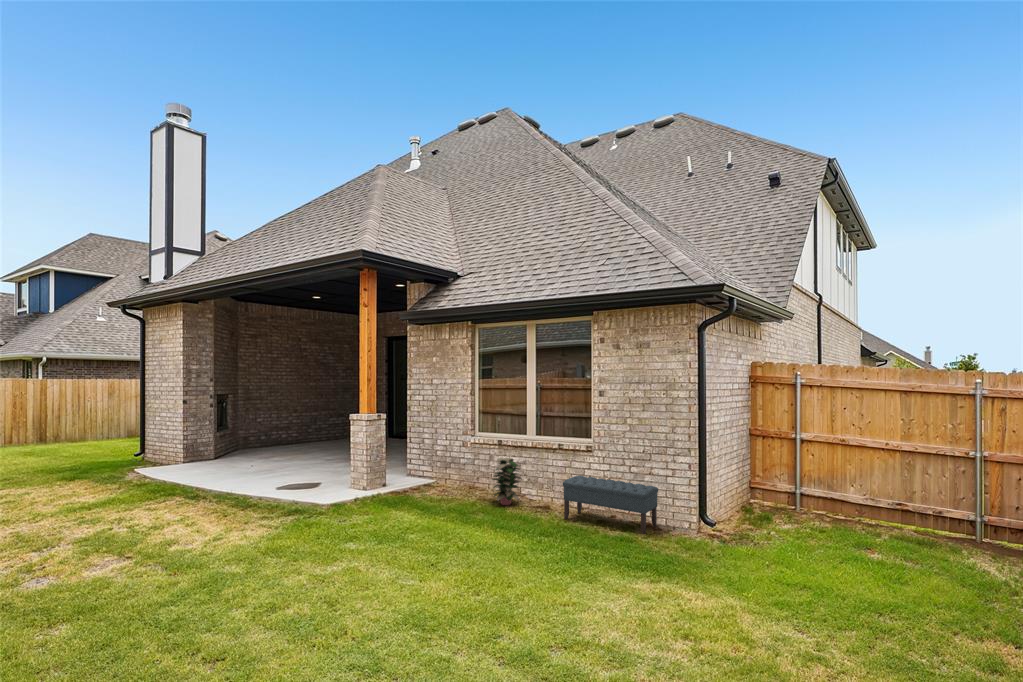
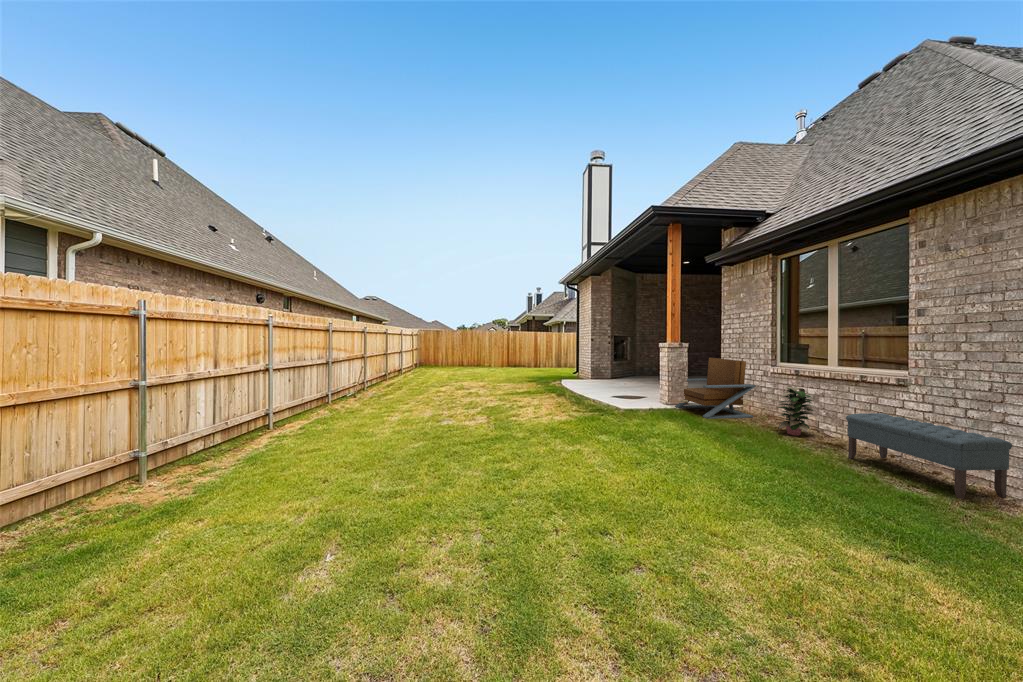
lounge chair: none [369,429,456,503] -> present [675,358,755,419]

